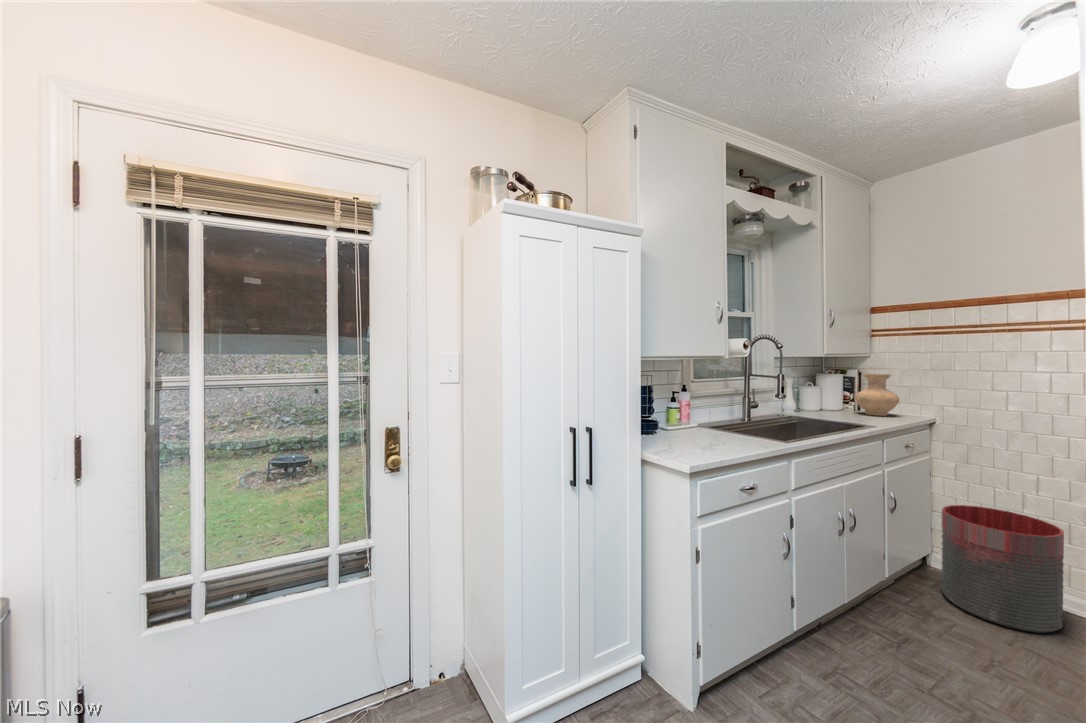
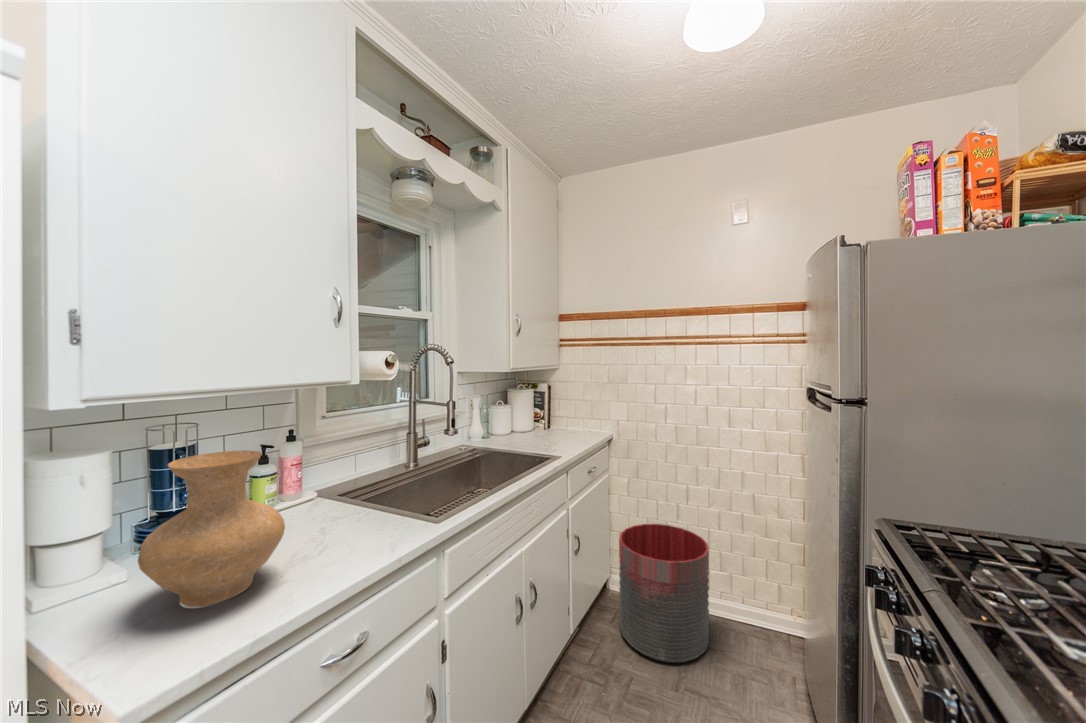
vase: present [855,374,899,416] -> present [138,450,285,607]

